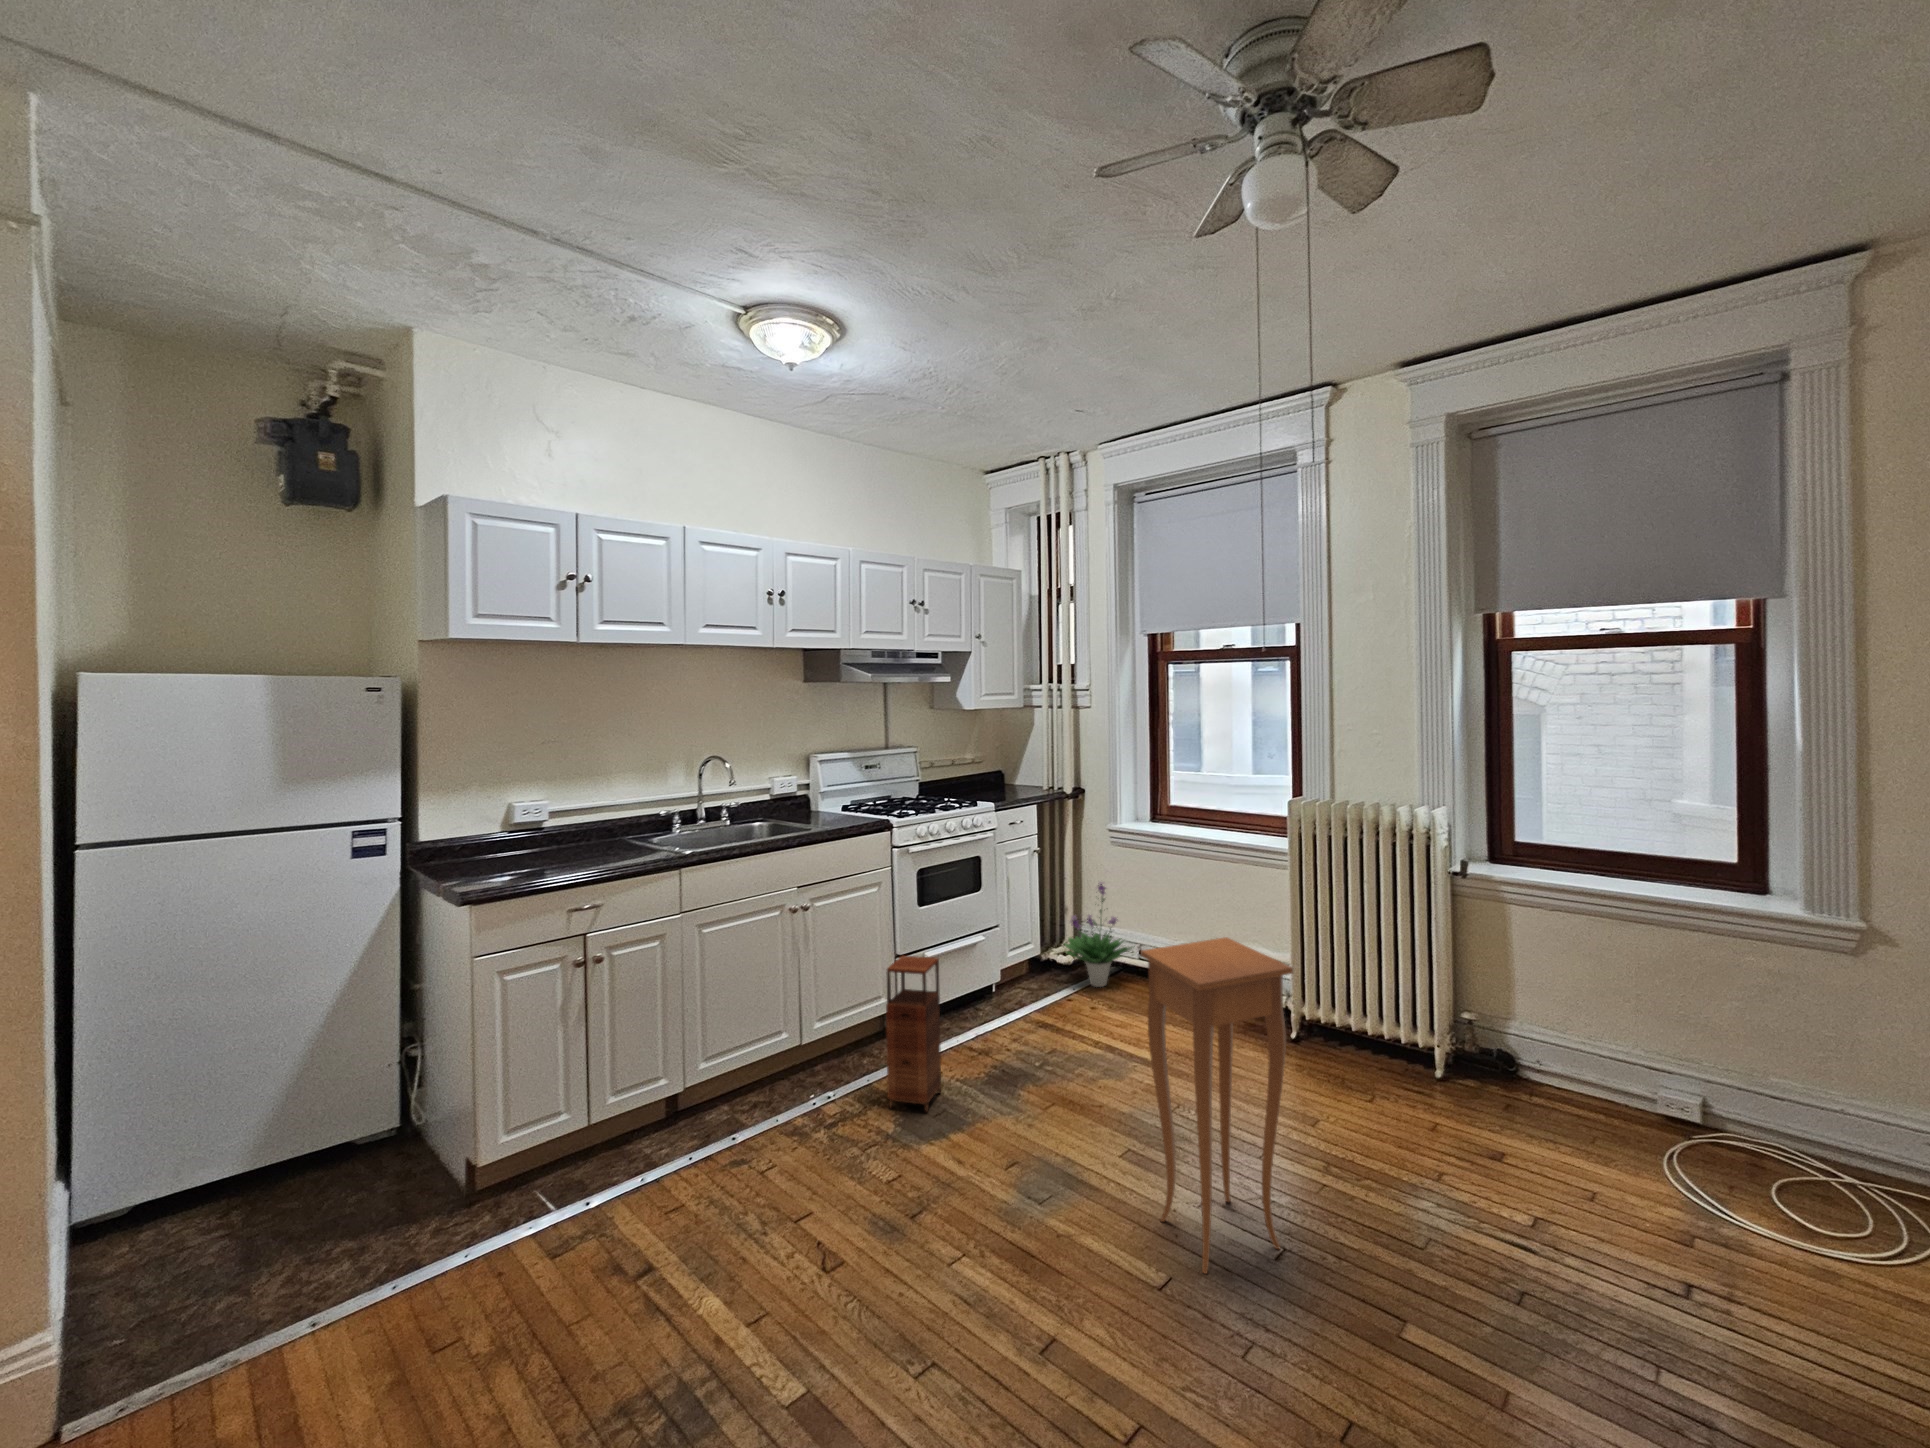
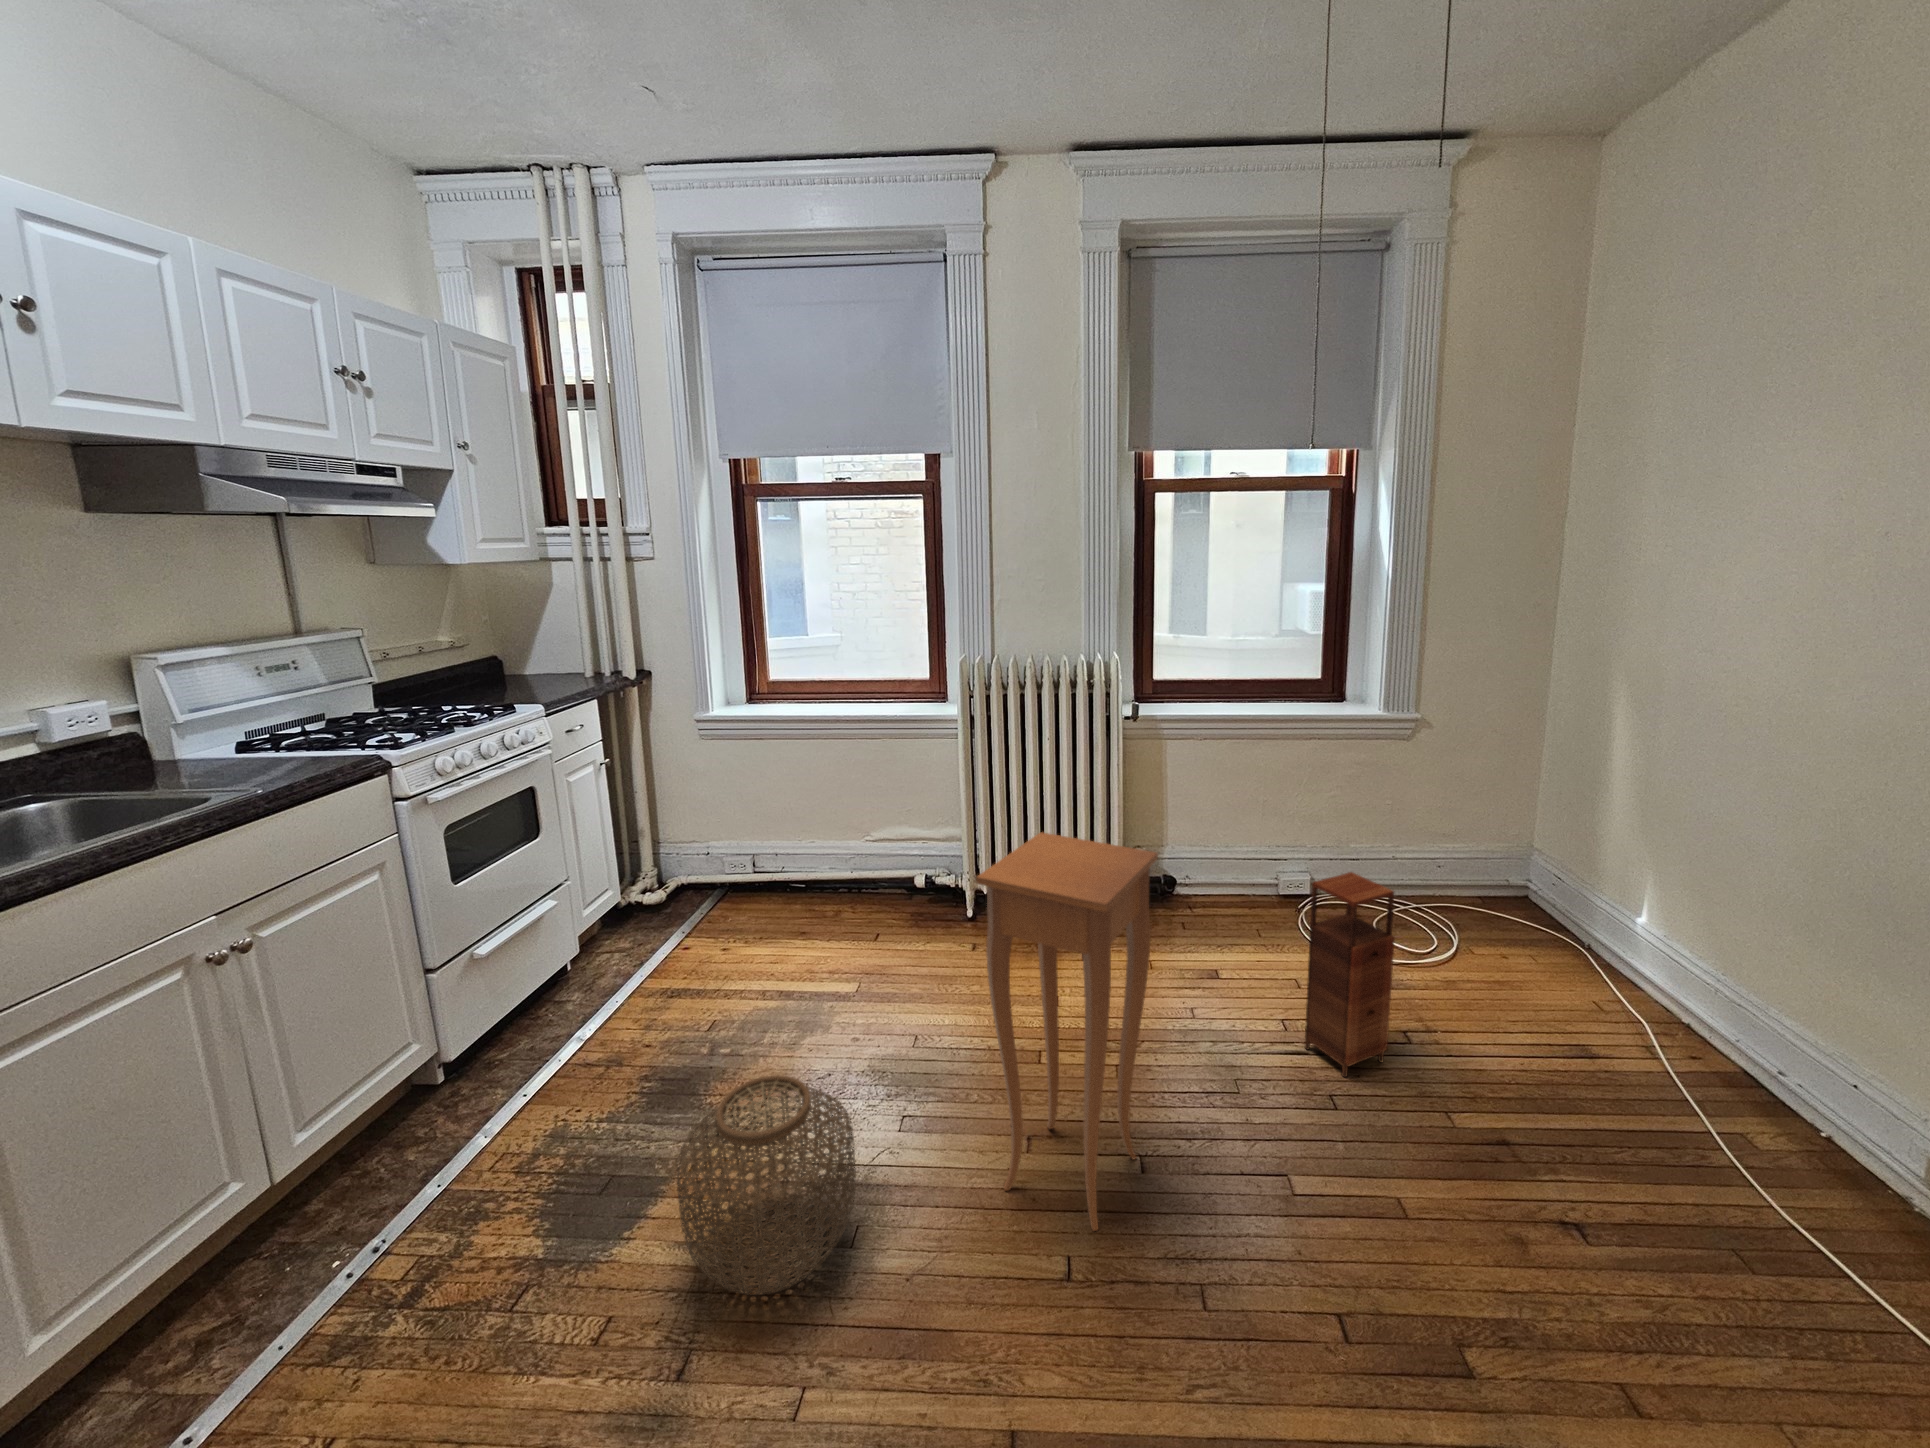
potted plant: present [1065,882,1131,987] -> none [660,786,757,919]
storage cabinet: present [886,956,941,1113] -> present [1305,872,1395,1077]
woven basket: none [940,1058,1052,1205] -> present [677,1075,856,1295]

